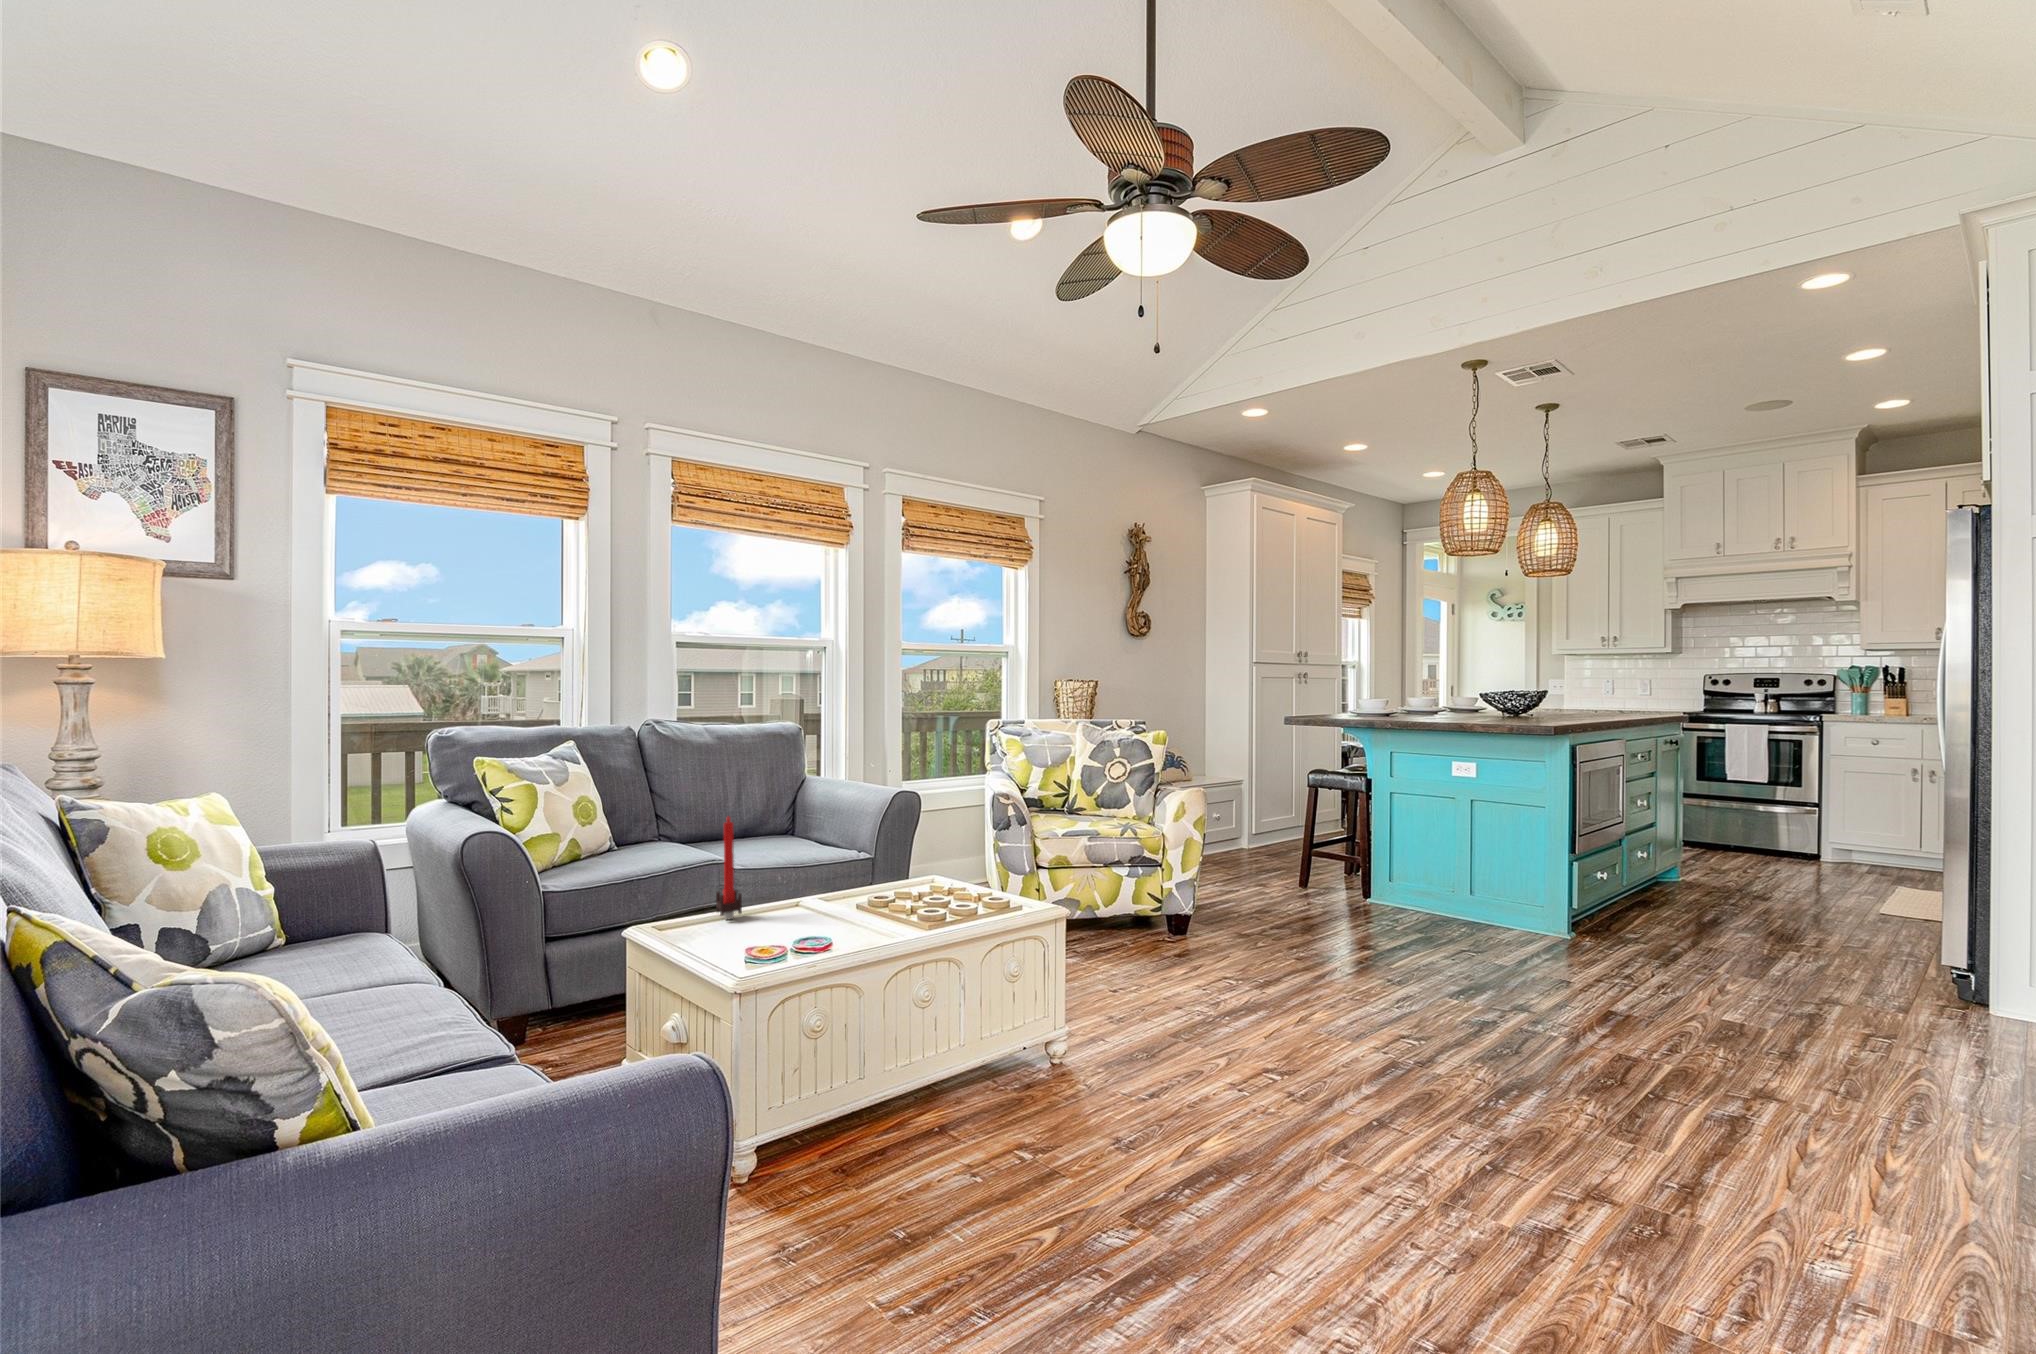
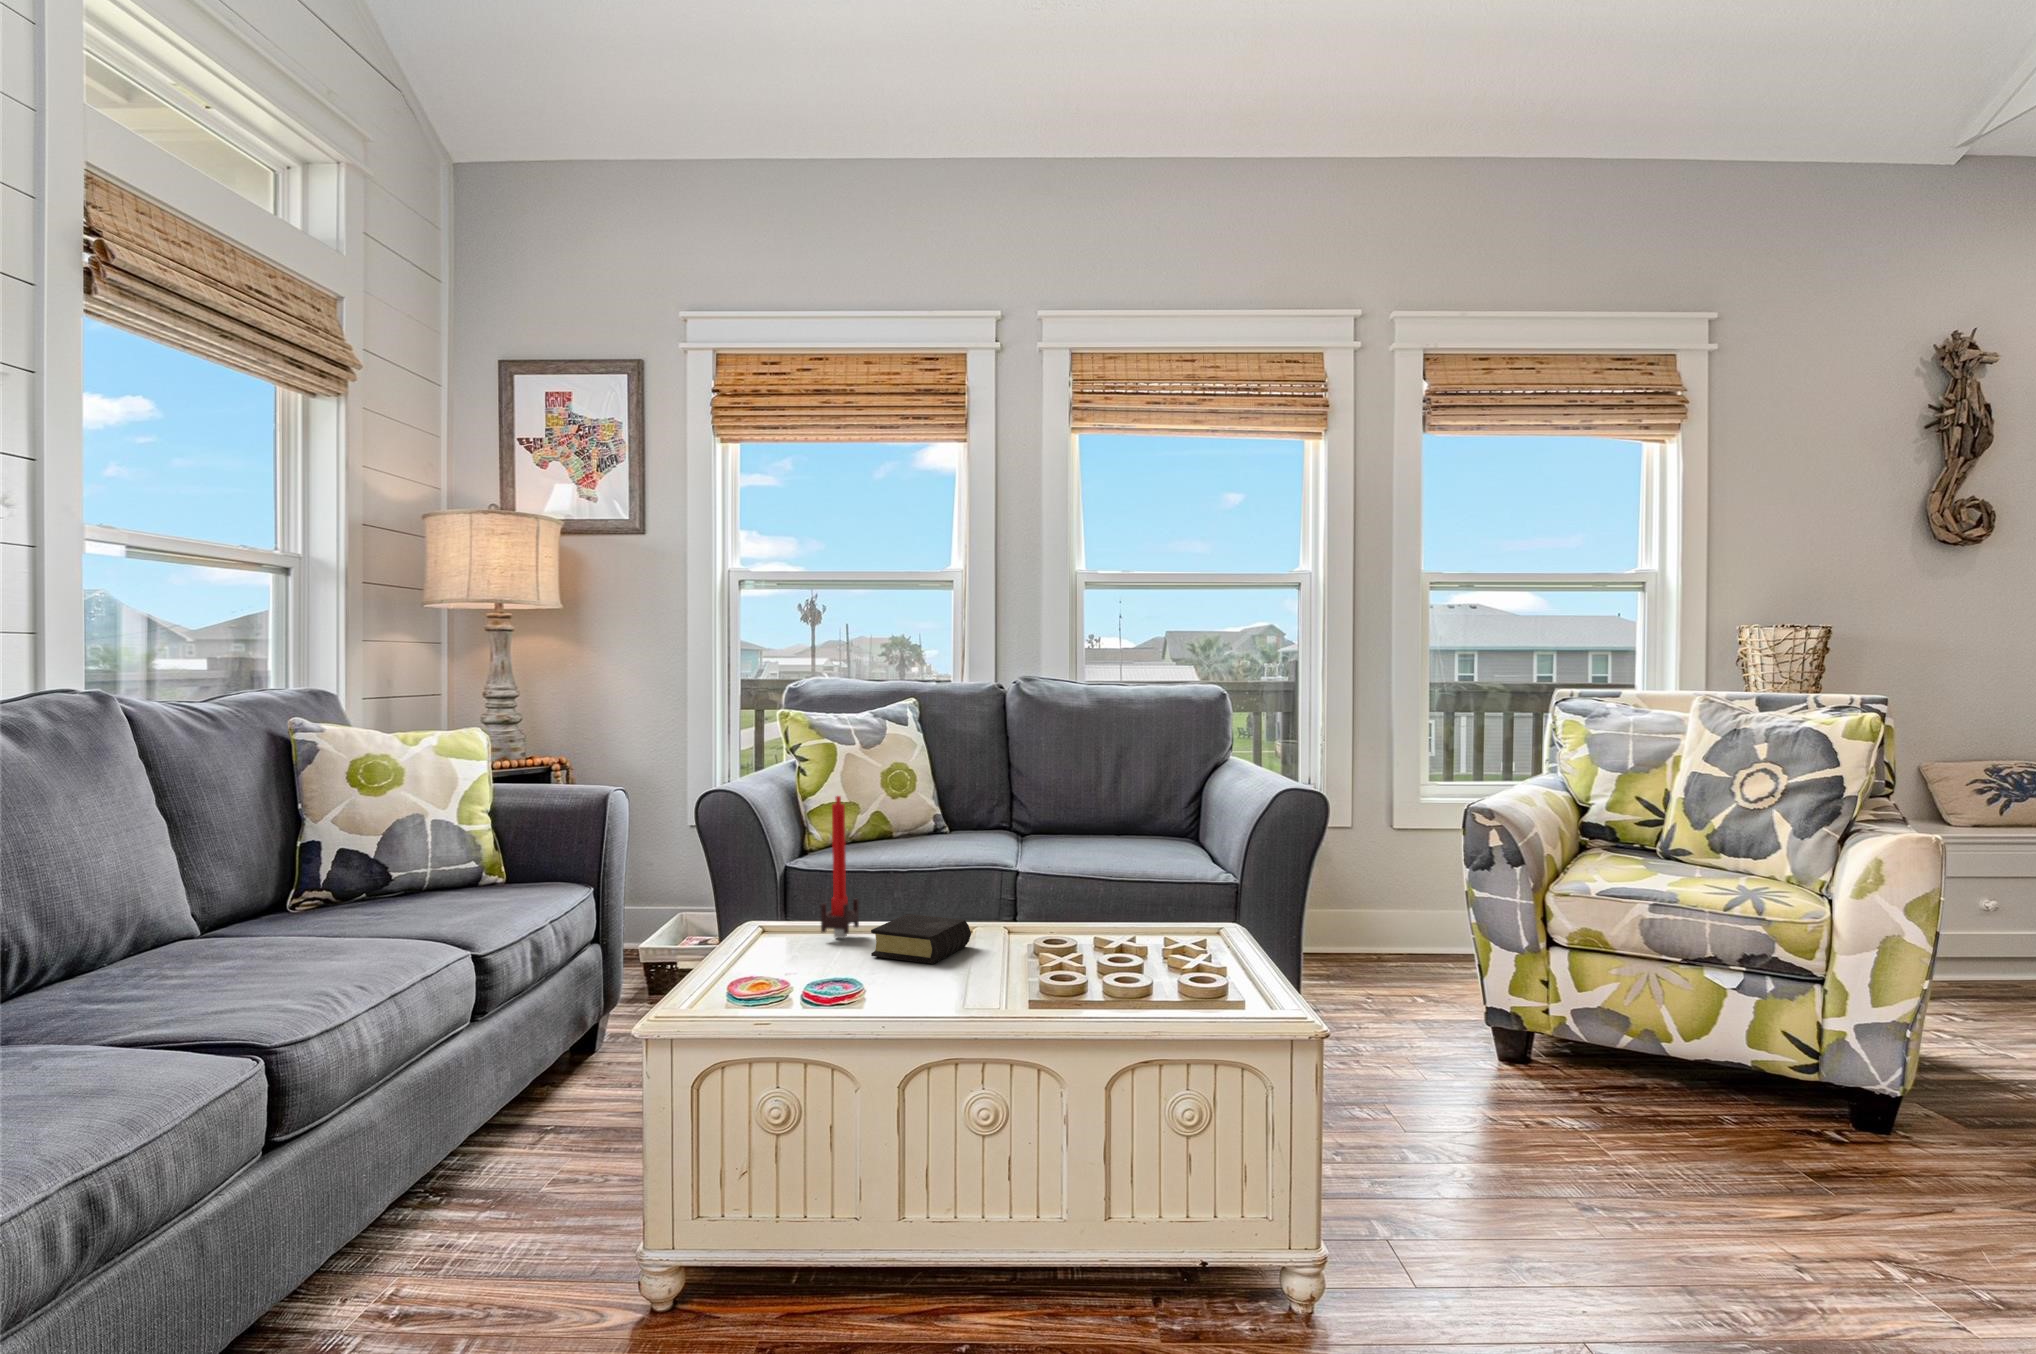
book: none [778,890,836,922] -> present [871,914,971,964]

